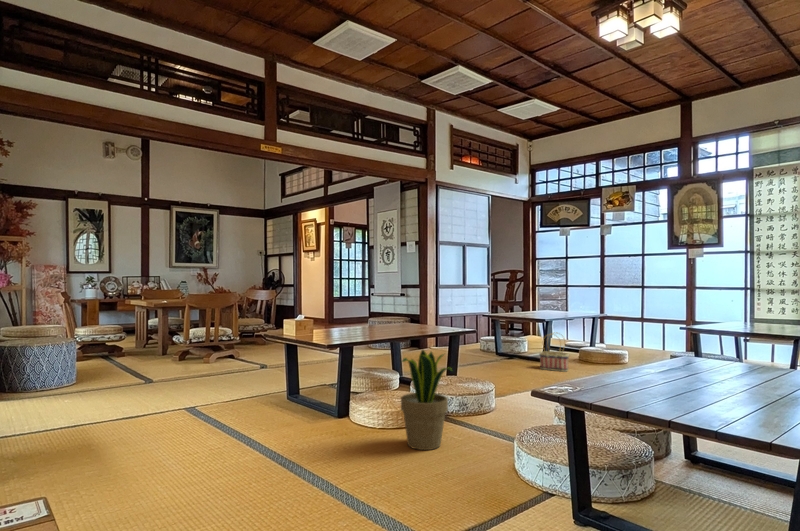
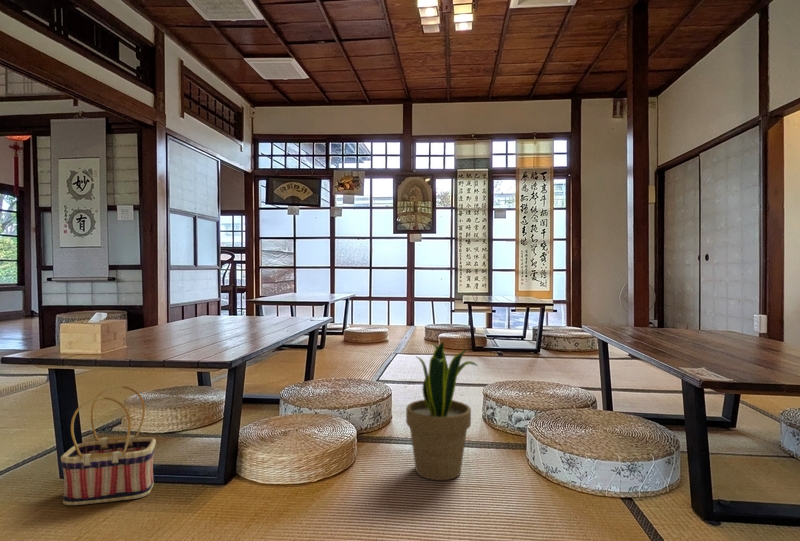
basket: present [540,333,569,371] -> present [61,386,156,505]

